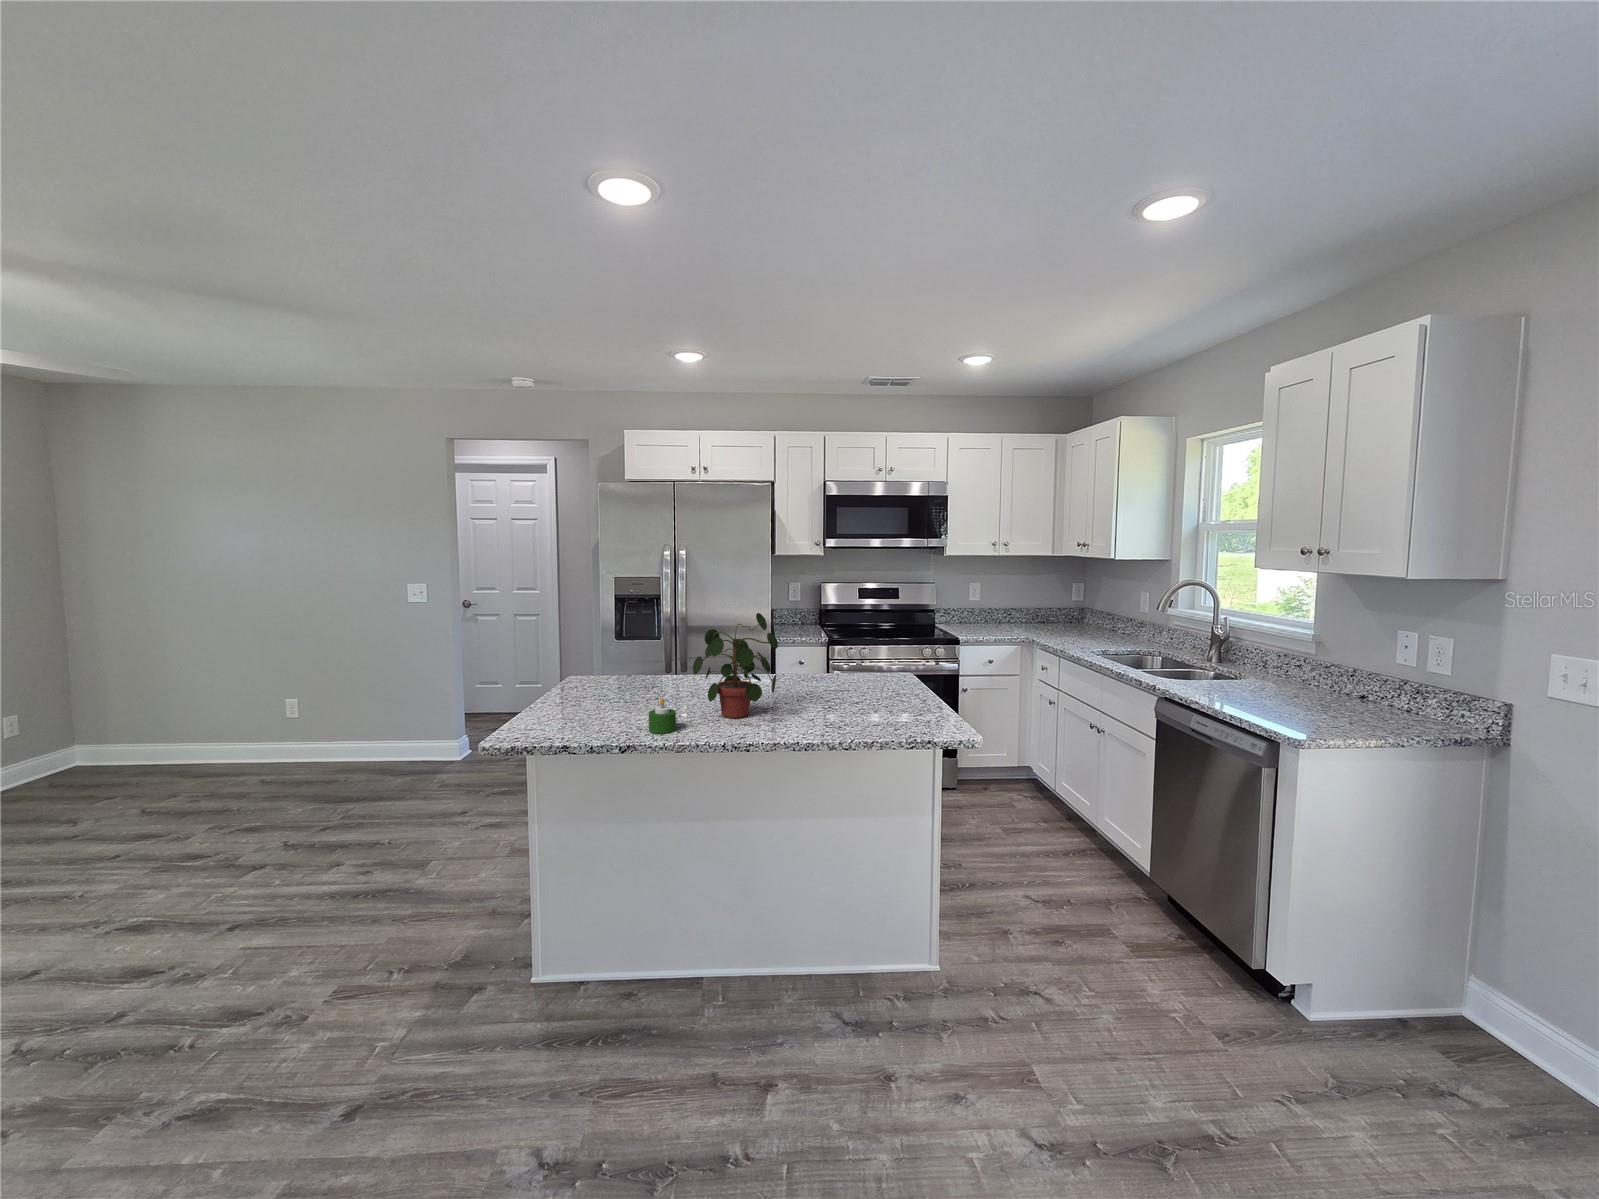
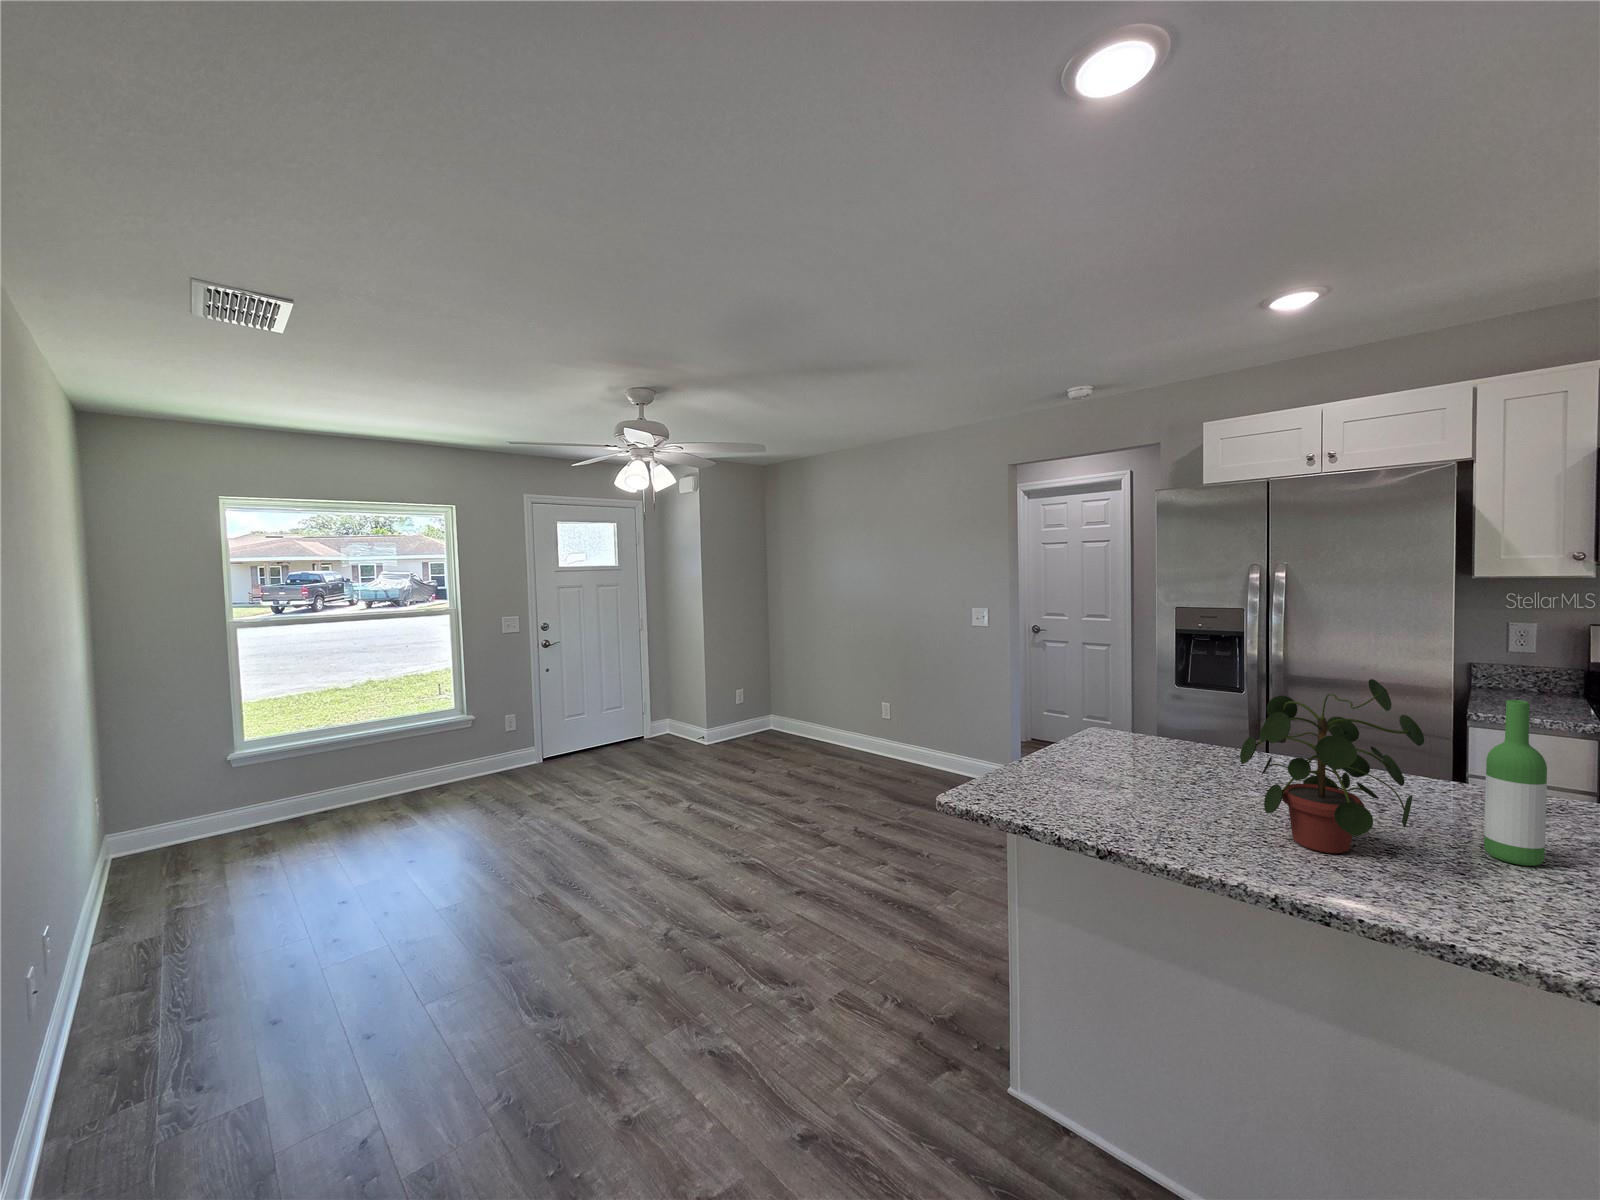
wine bottle: none [800,620,821,704] -> present [1484,700,1547,866]
candle: present [649,698,676,733] -> none [1152,791,1197,847]

